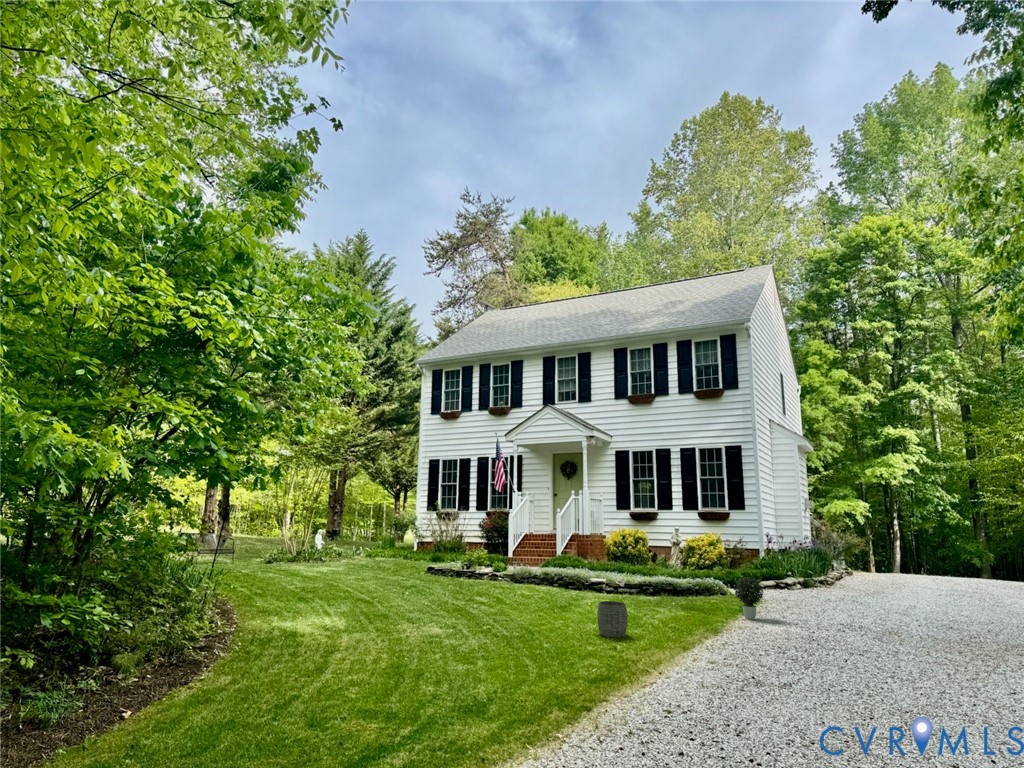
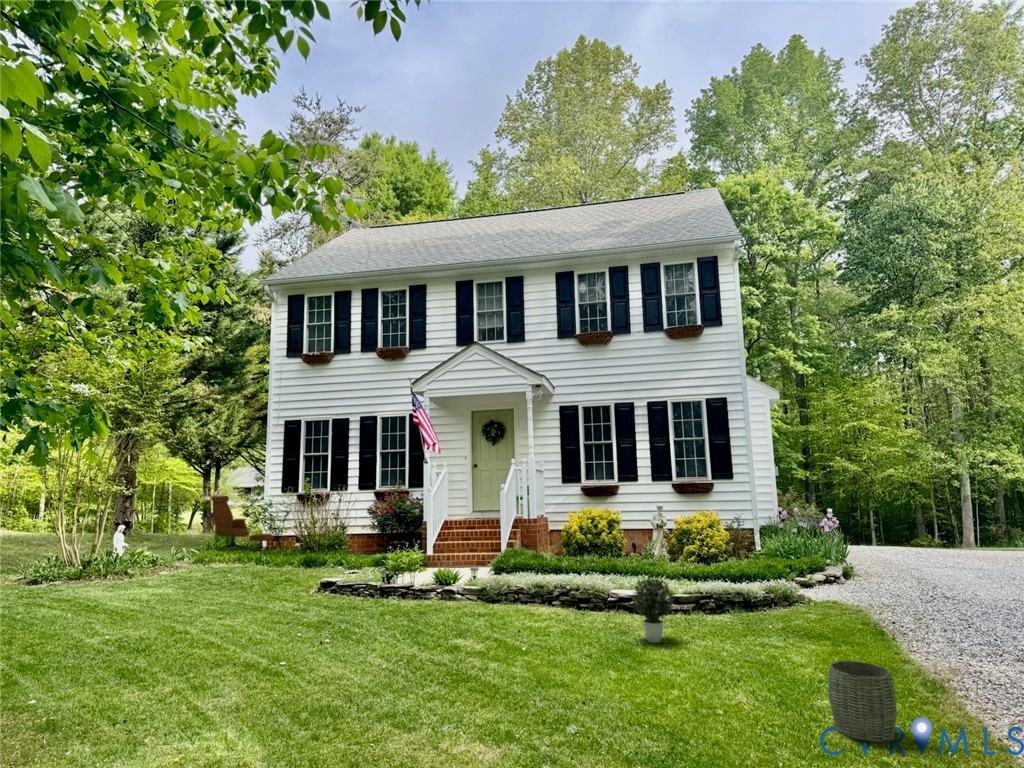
lounge chair: none [382,511,419,550] -> present [212,496,274,551]
potted plant: present [734,577,764,620] -> present [632,578,675,643]

